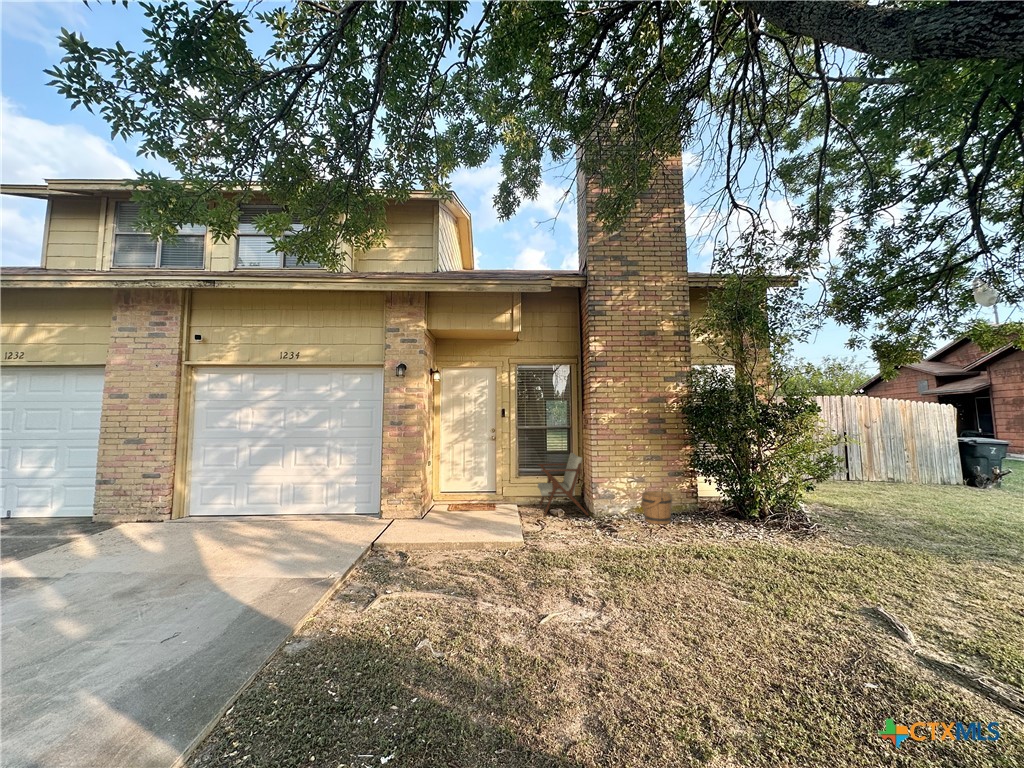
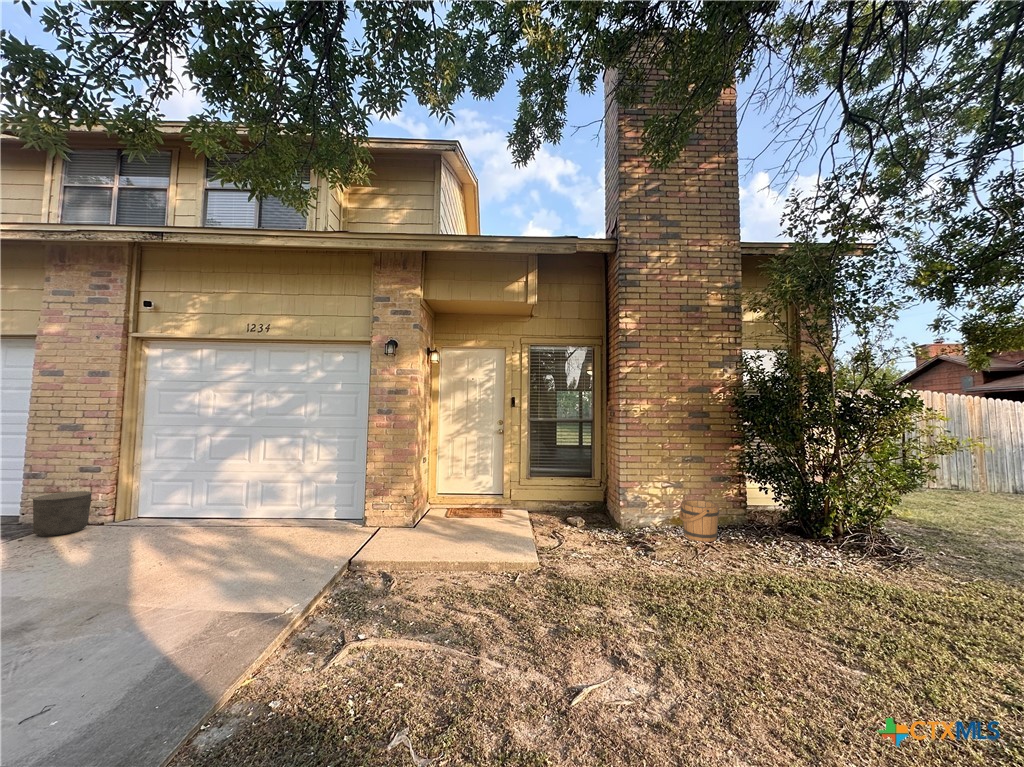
lounge chair: present [537,453,589,516] -> none [552,451,616,527]
planter: none [109,494,154,531] -> present [33,491,92,536]

